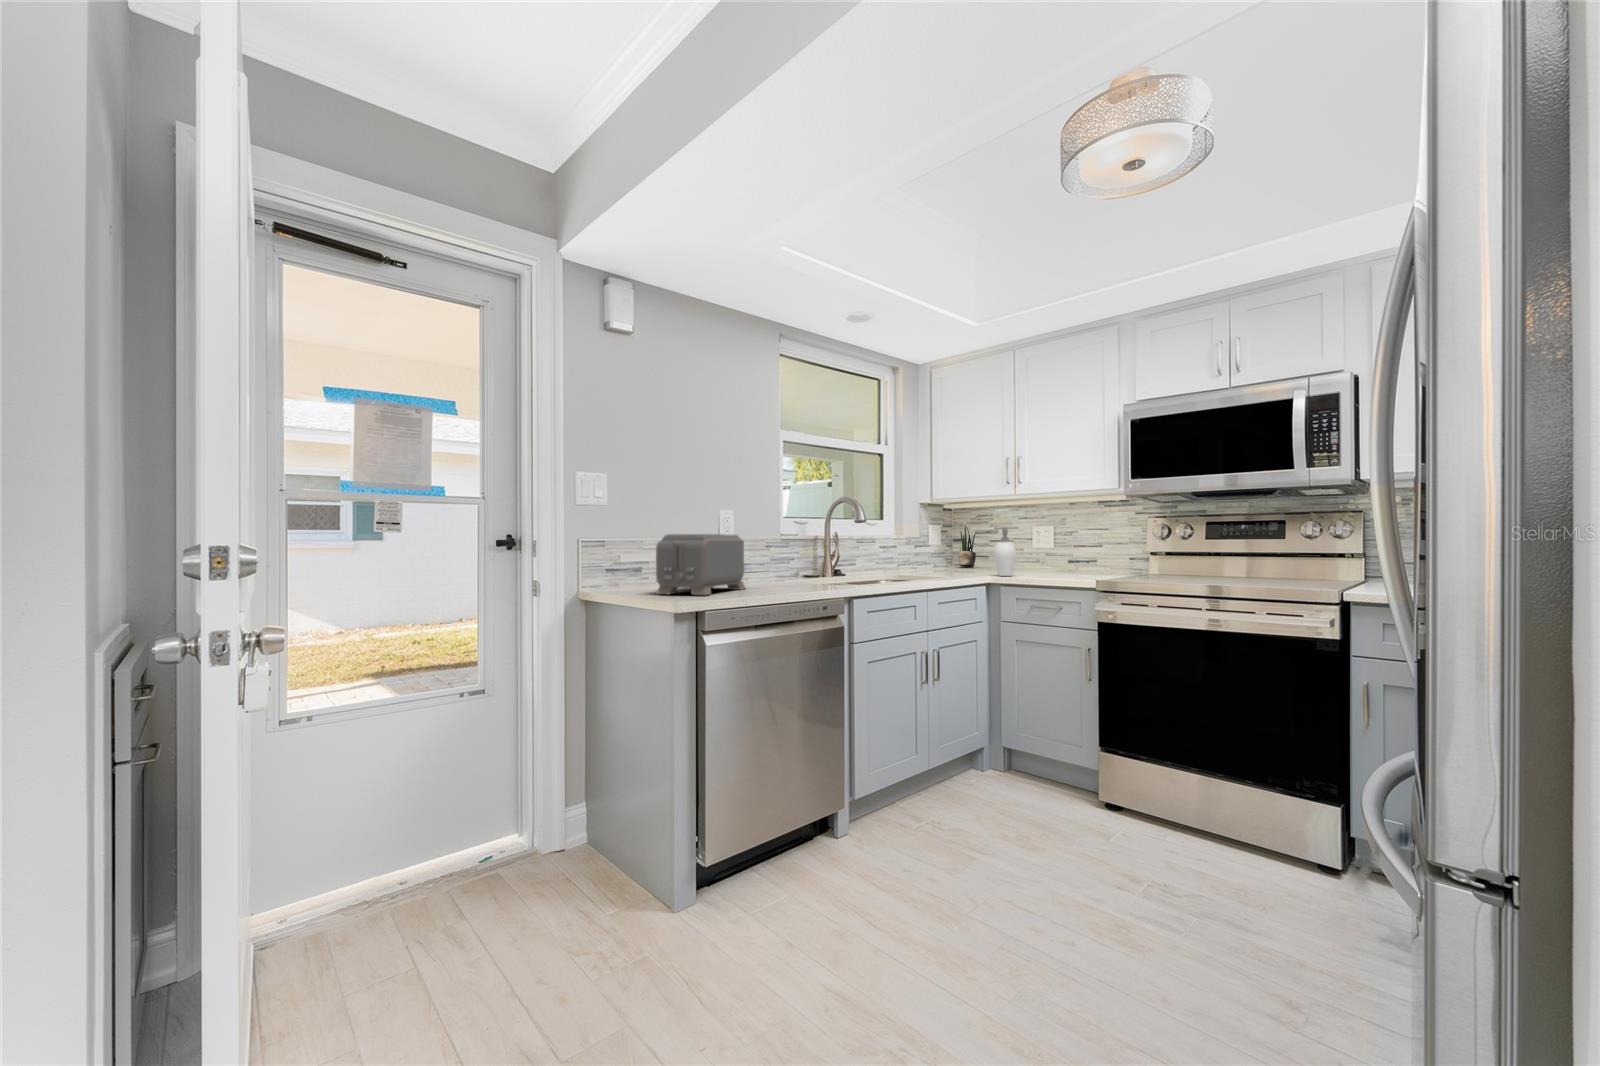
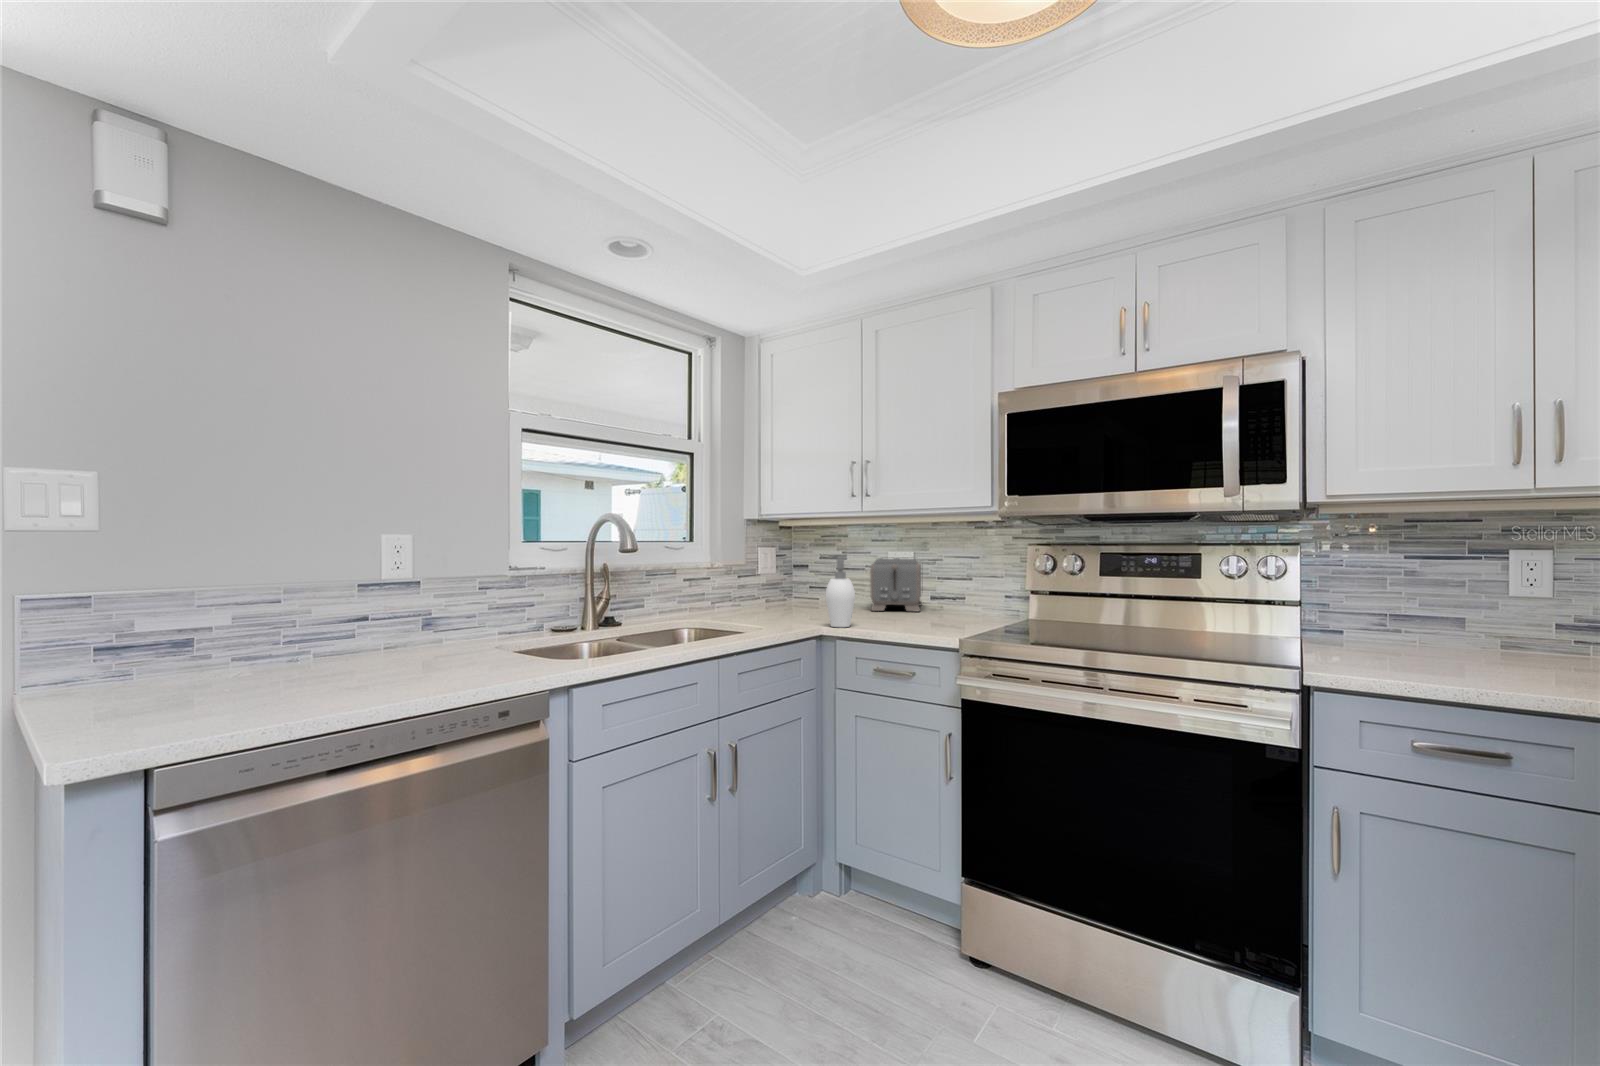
potted plant: present [958,526,976,567] -> none [797,547,820,602]
toaster: present [656,534,745,595] -> present [870,558,922,611]

